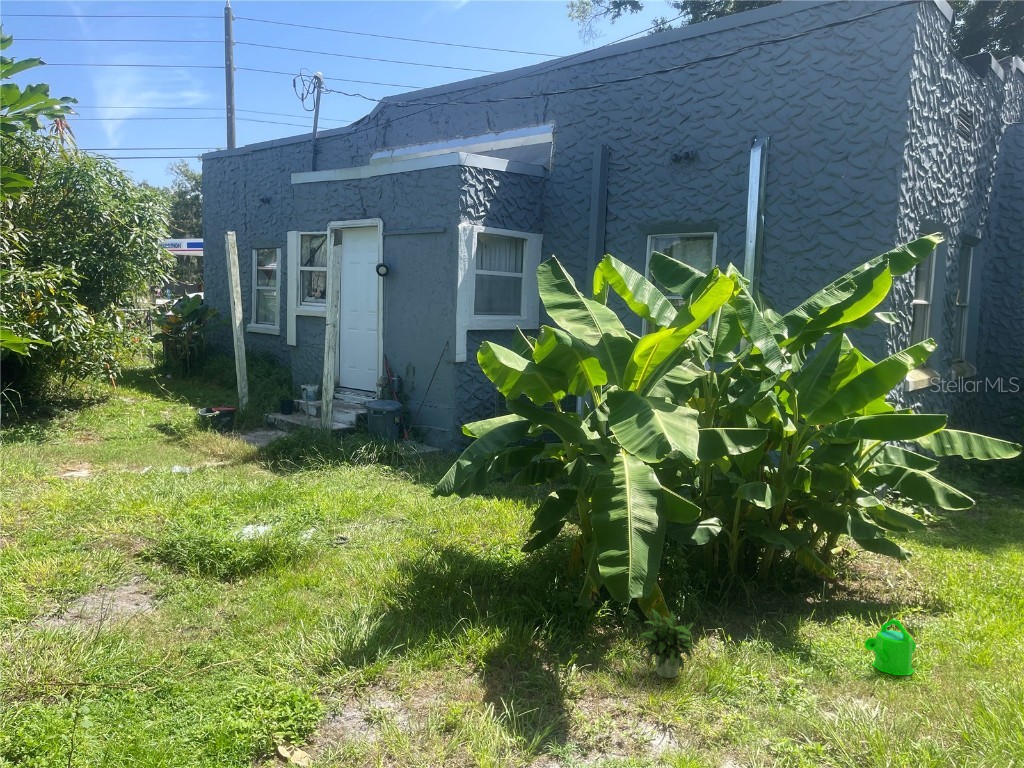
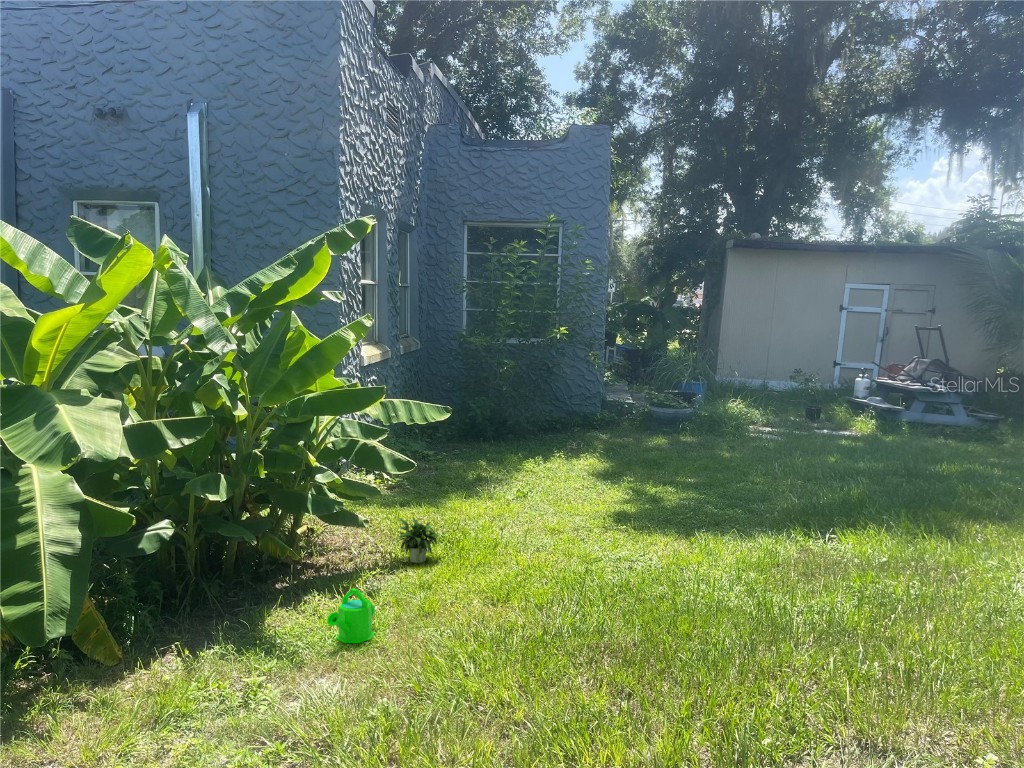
potted plant: present [640,609,697,678] -> present [397,517,438,563]

